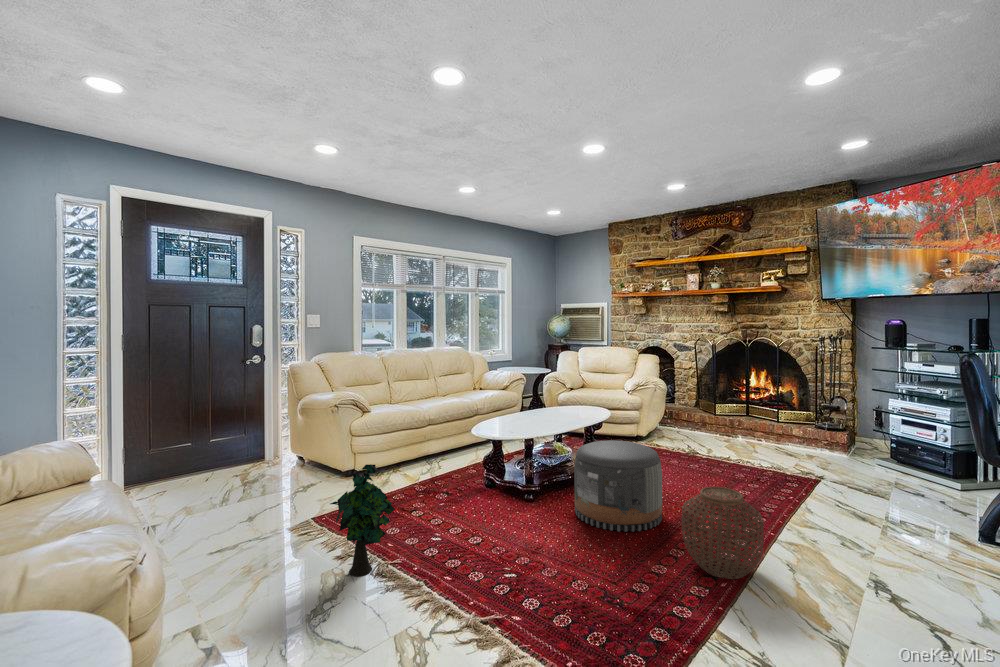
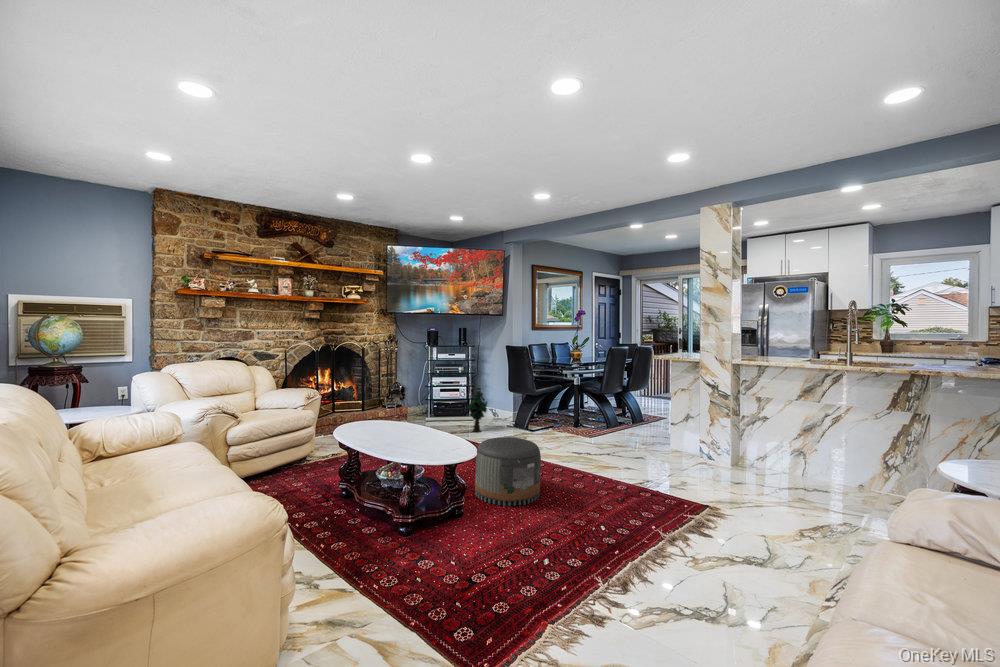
decorative plant: present [330,464,395,576] -> present [467,388,487,432]
woven basket: present [682,487,763,579] -> none [564,438,605,486]

